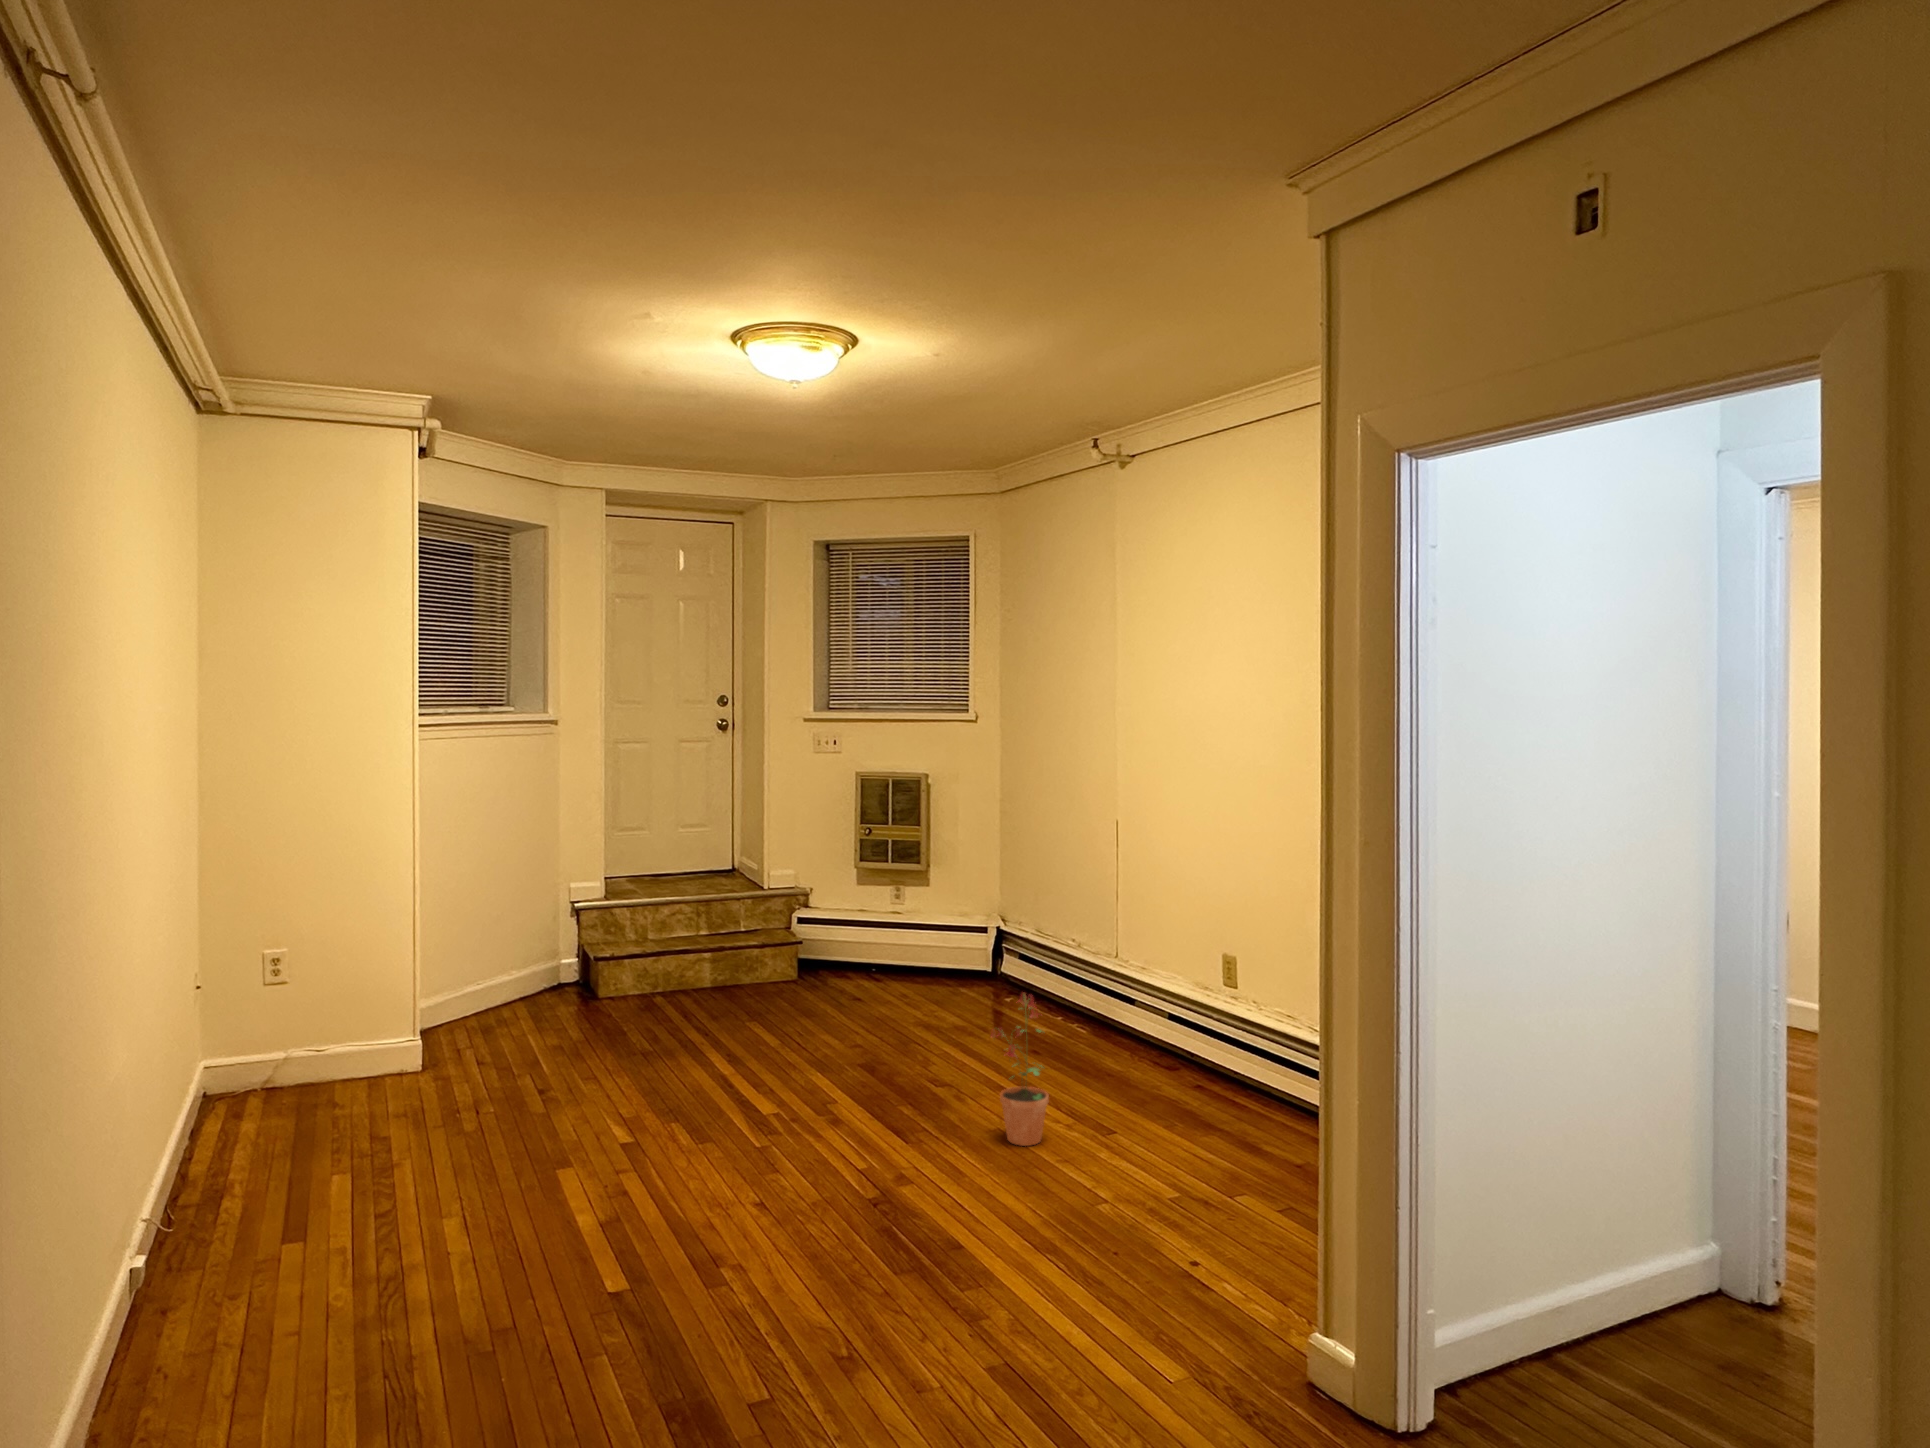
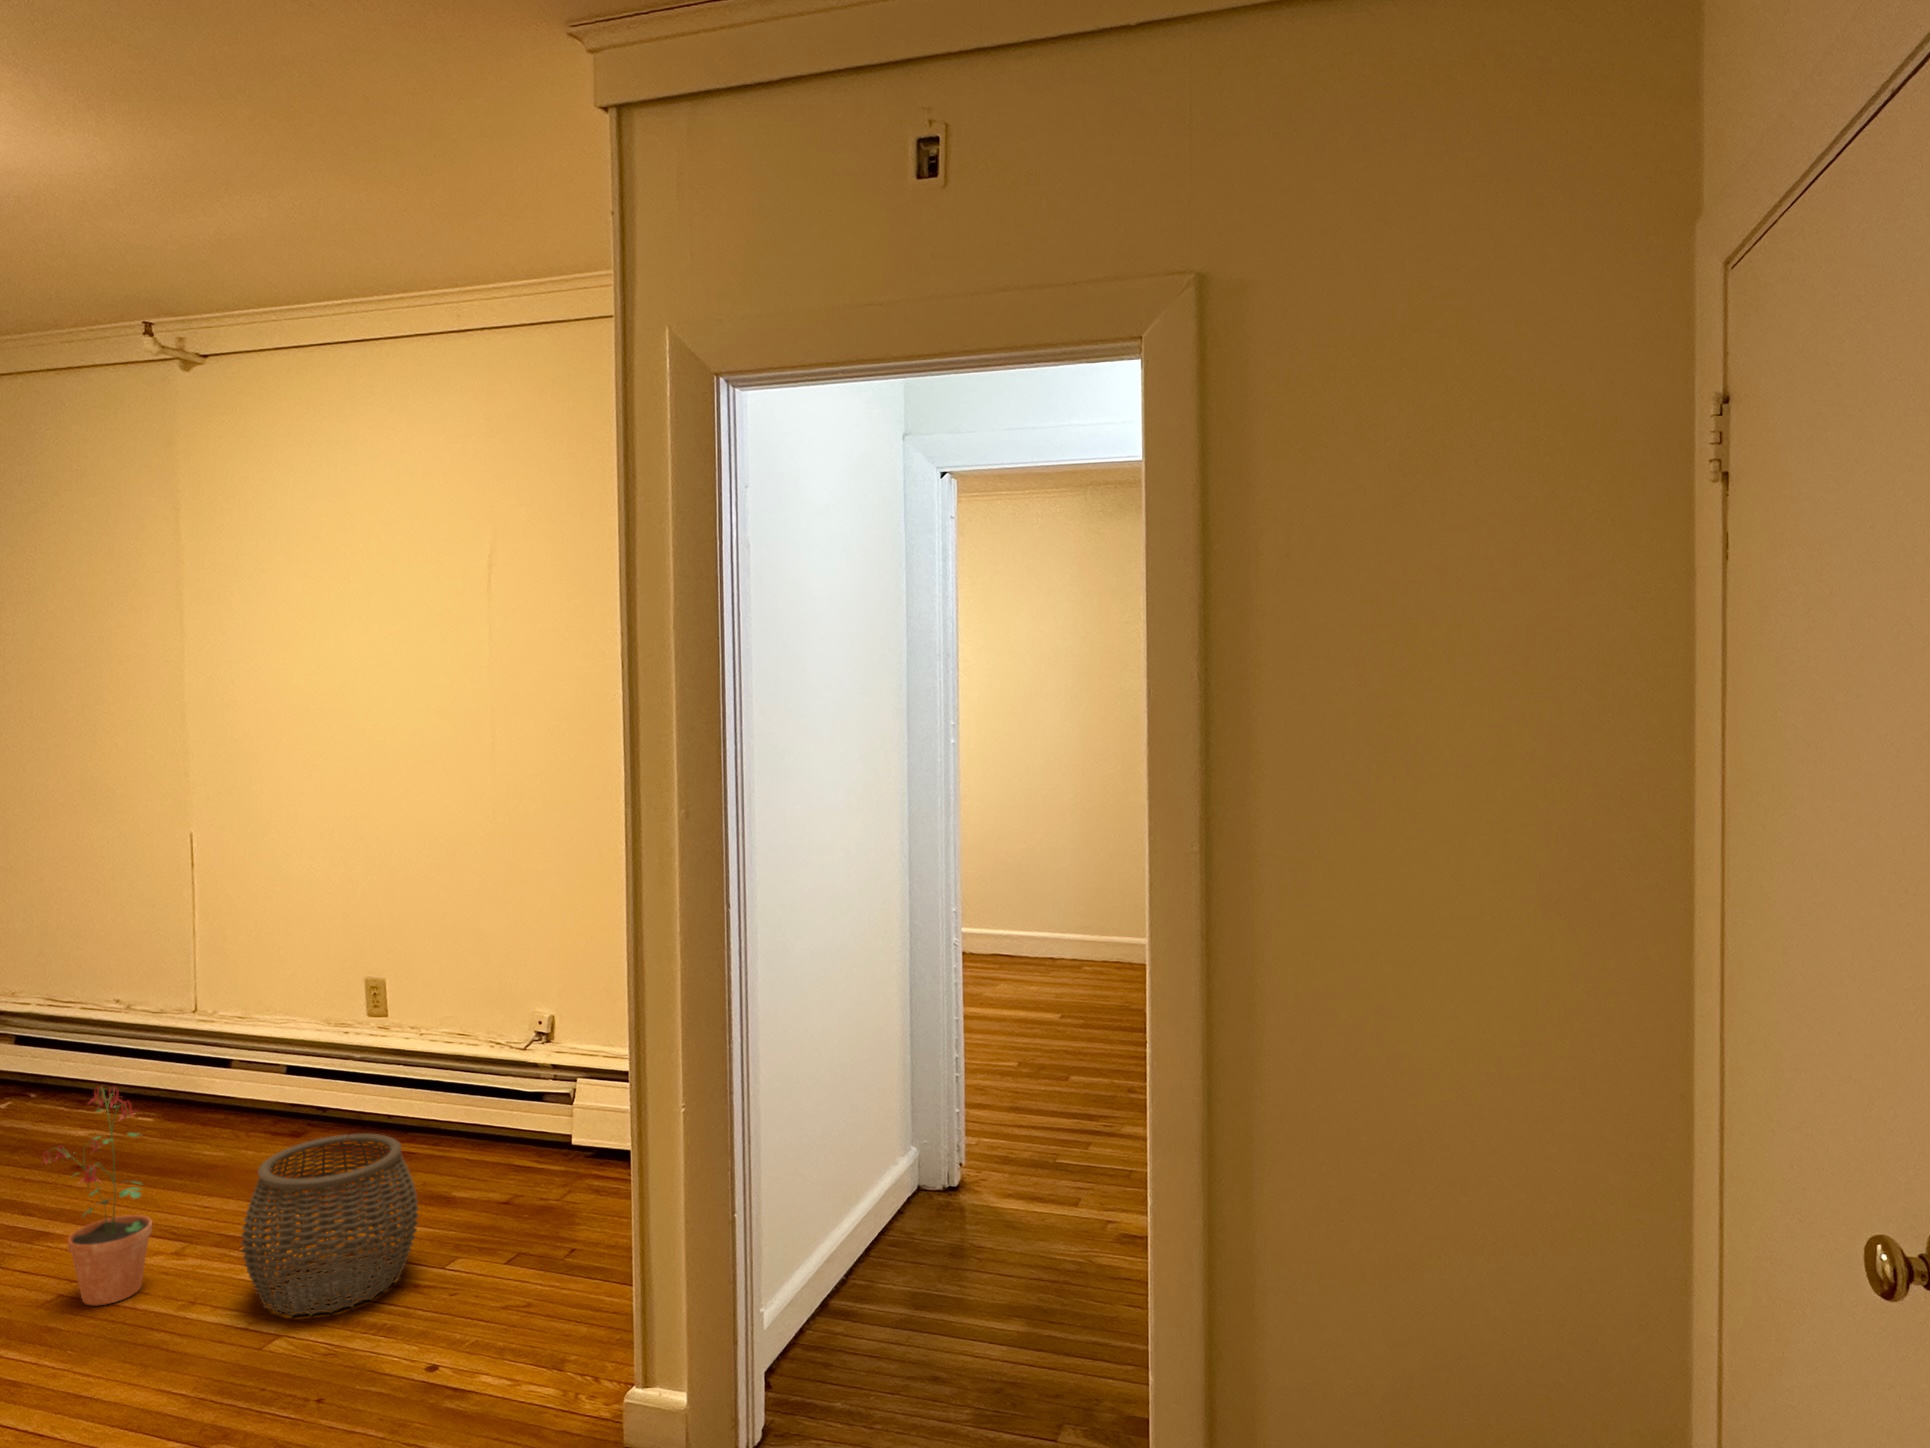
woven basket: none [1092,1066,1216,1202] -> present [241,1134,419,1316]

